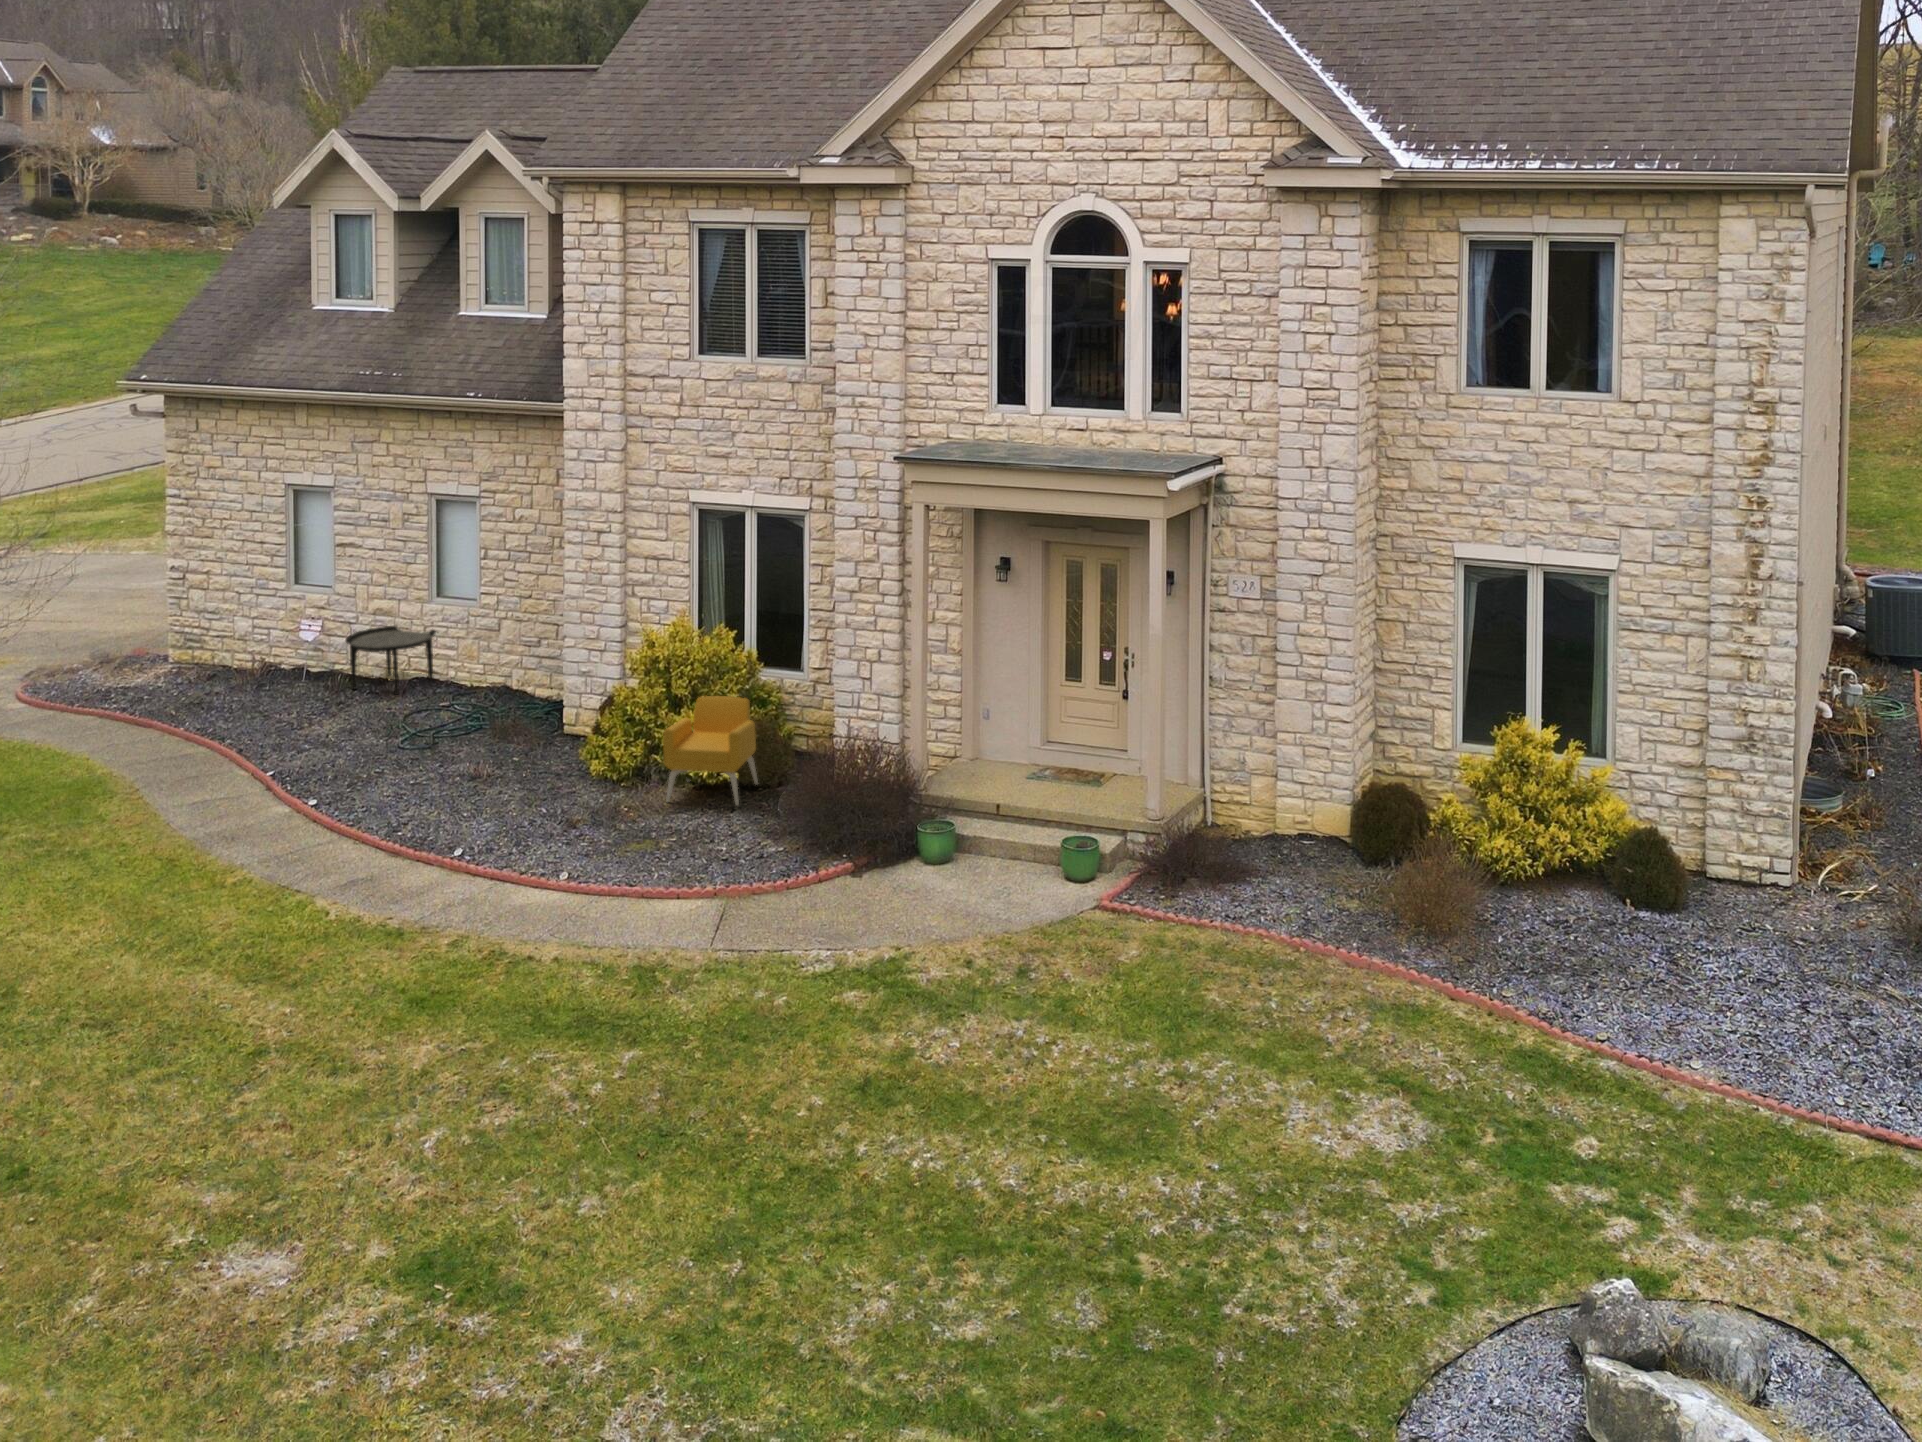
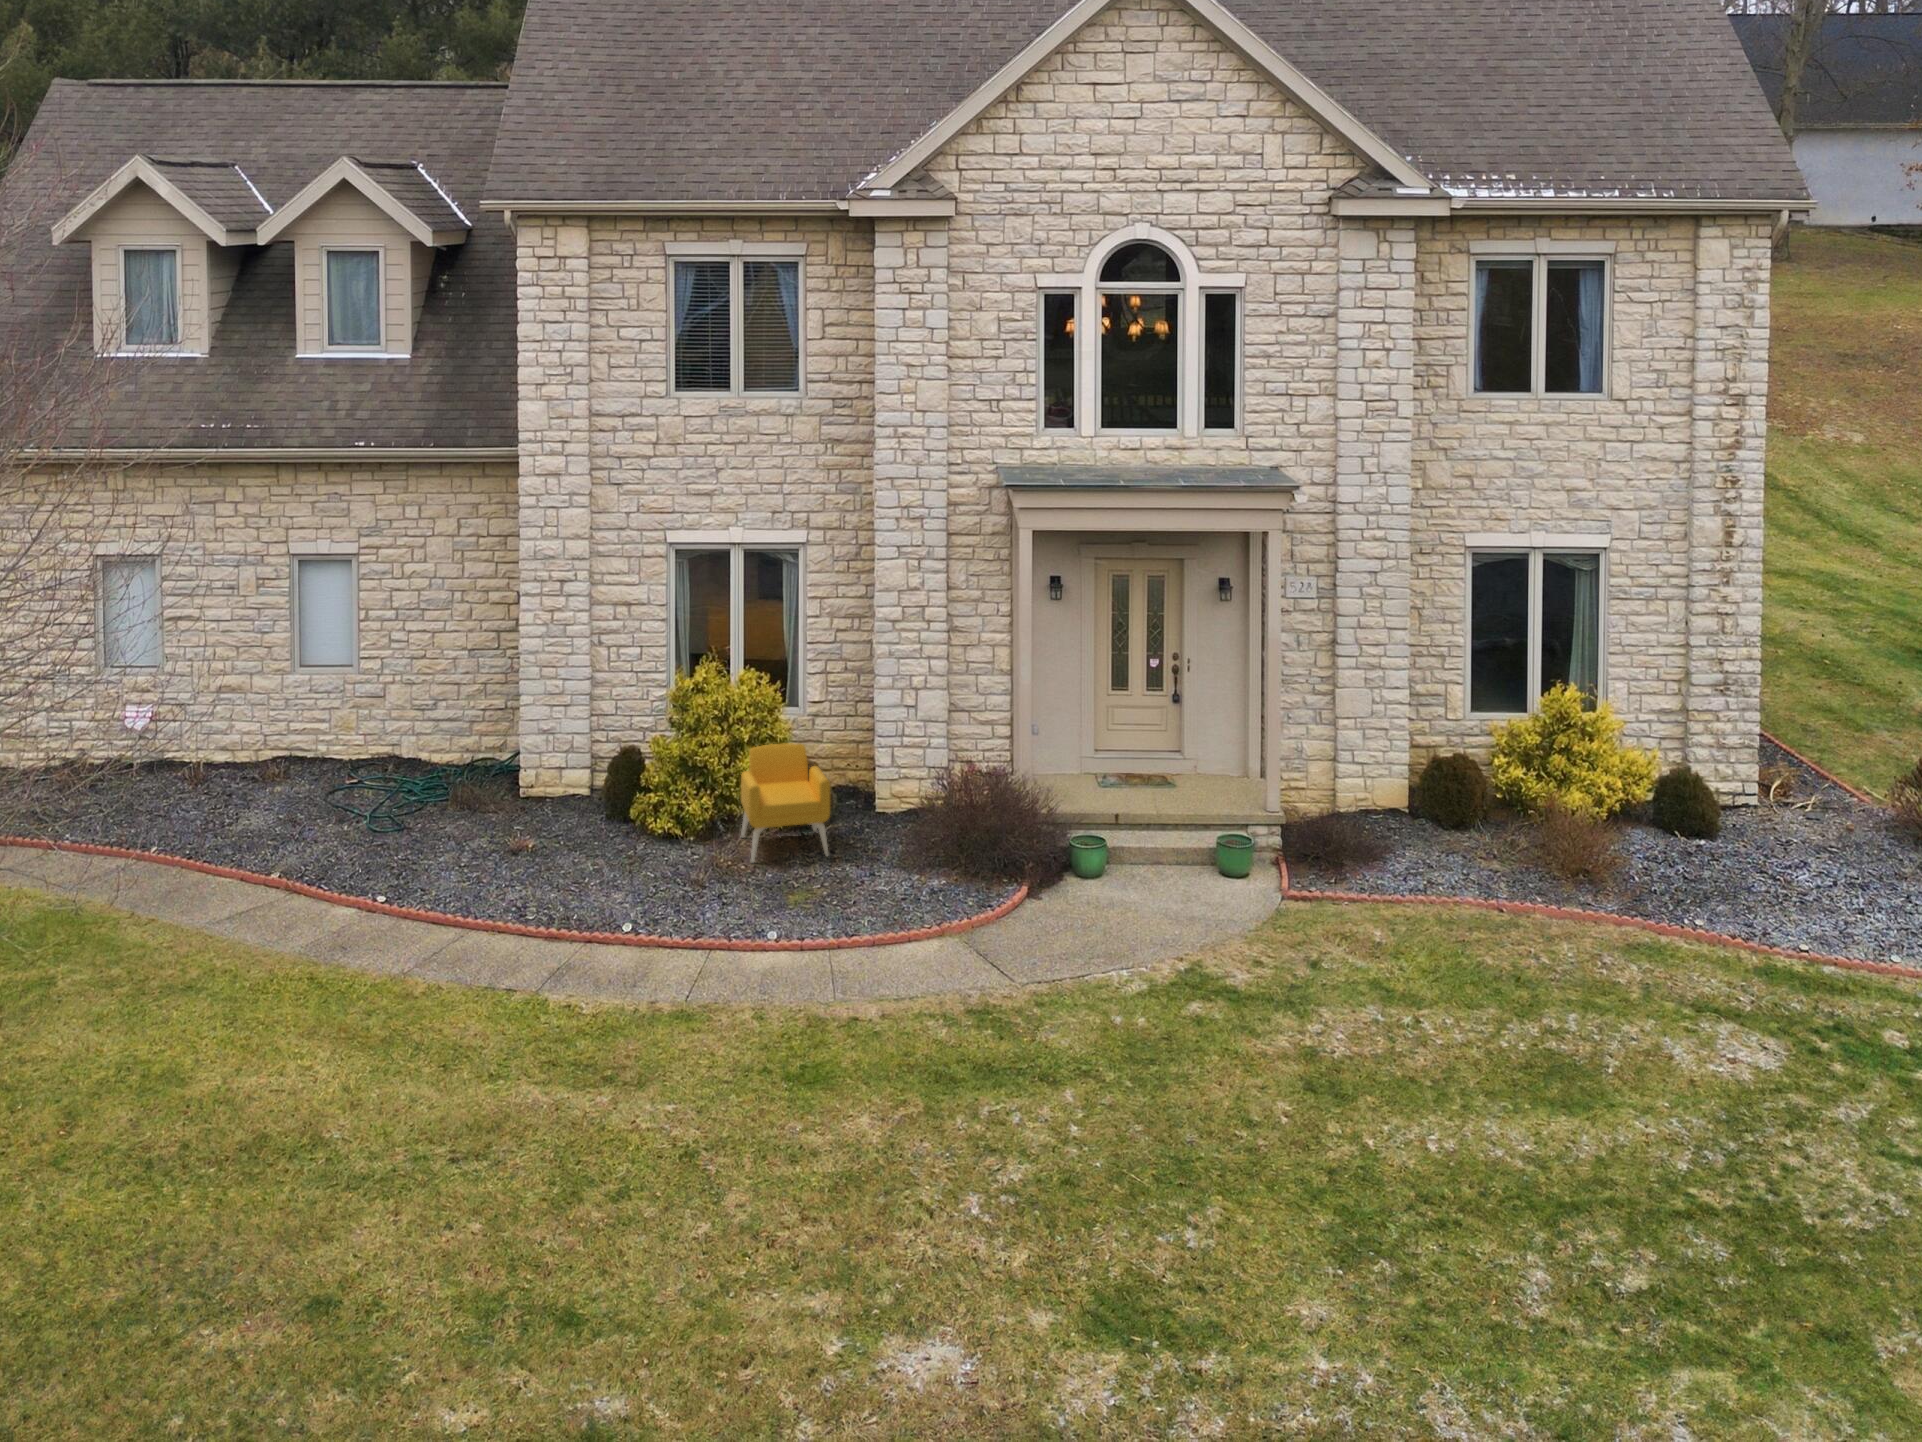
round table: present [346,626,436,695] -> none [210,705,313,786]

